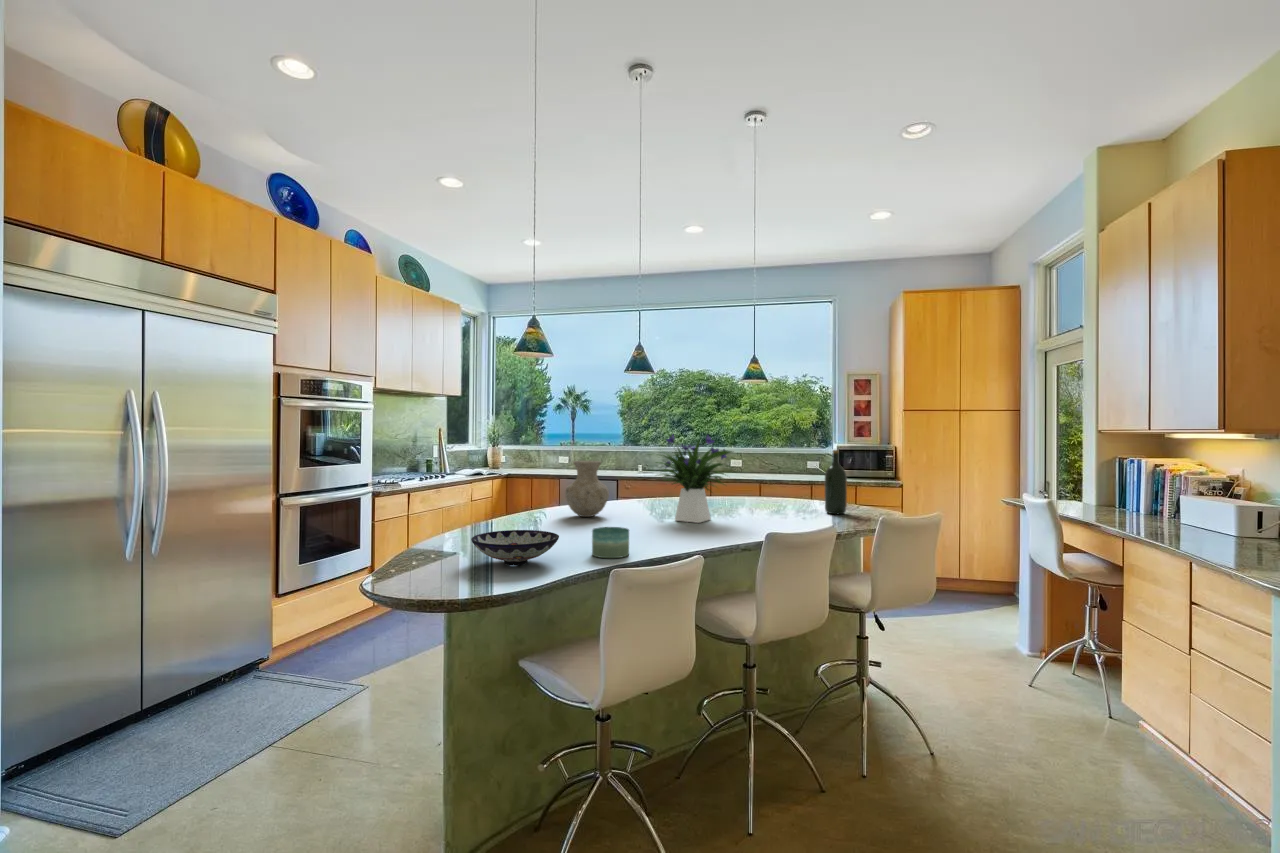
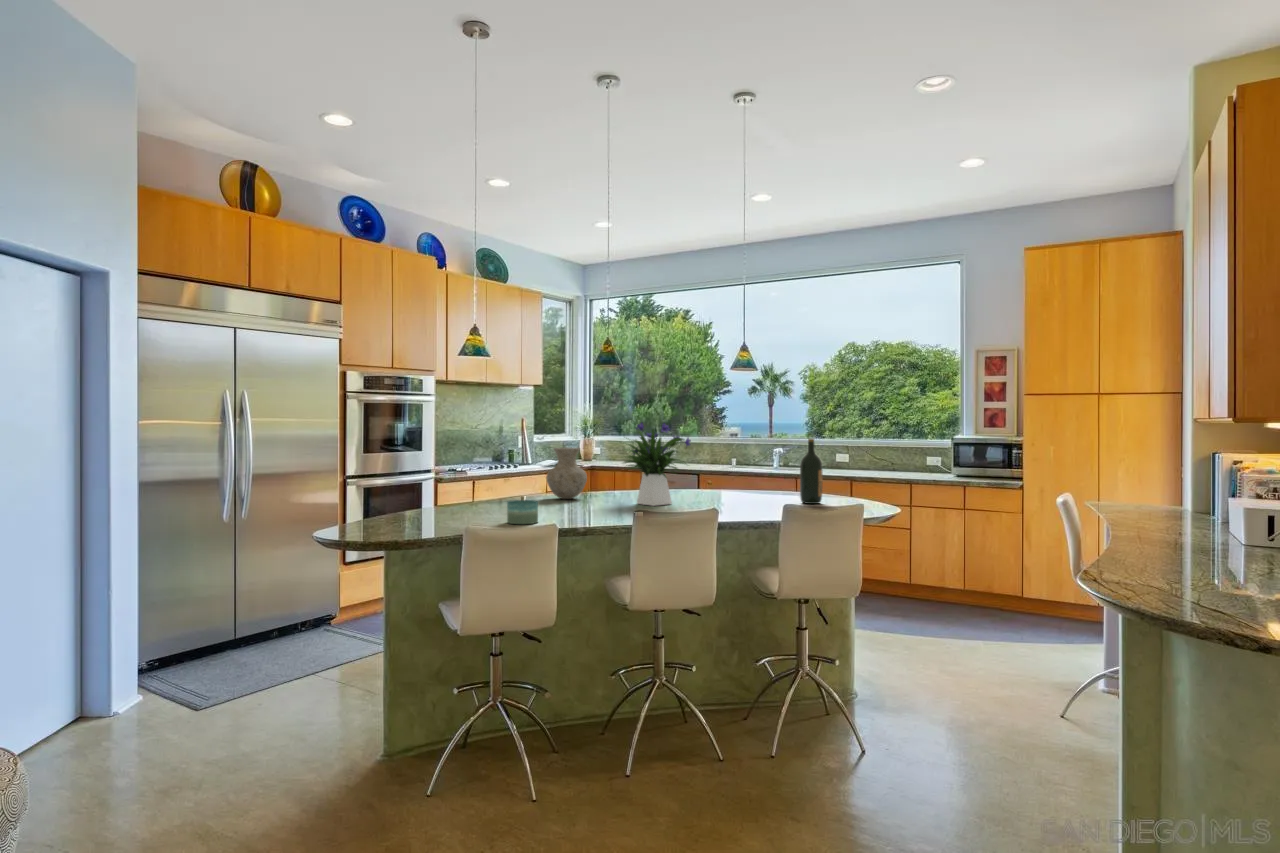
bowl: present [471,530,559,566] -> none [406,500,476,525]

